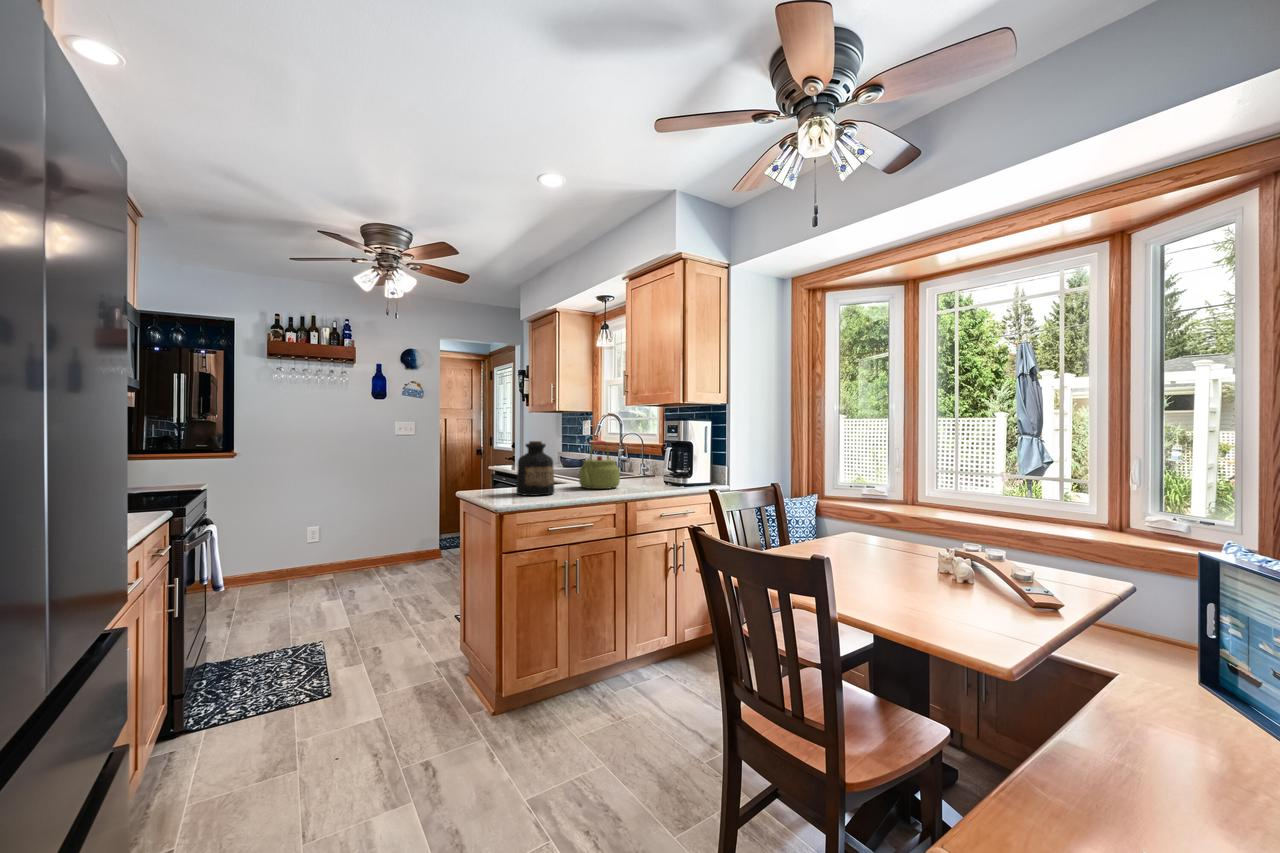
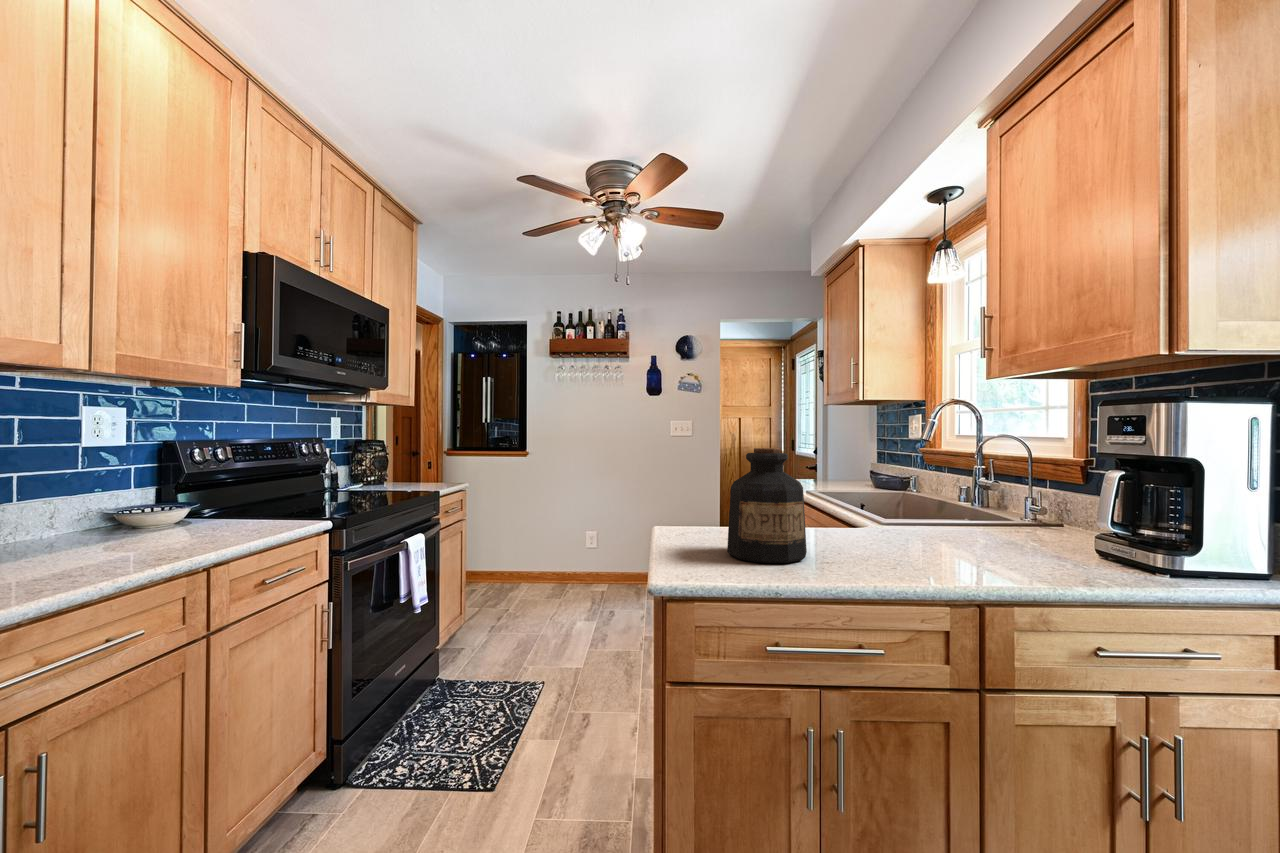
kettle: present [579,441,620,489] -> none [875,449,970,553]

